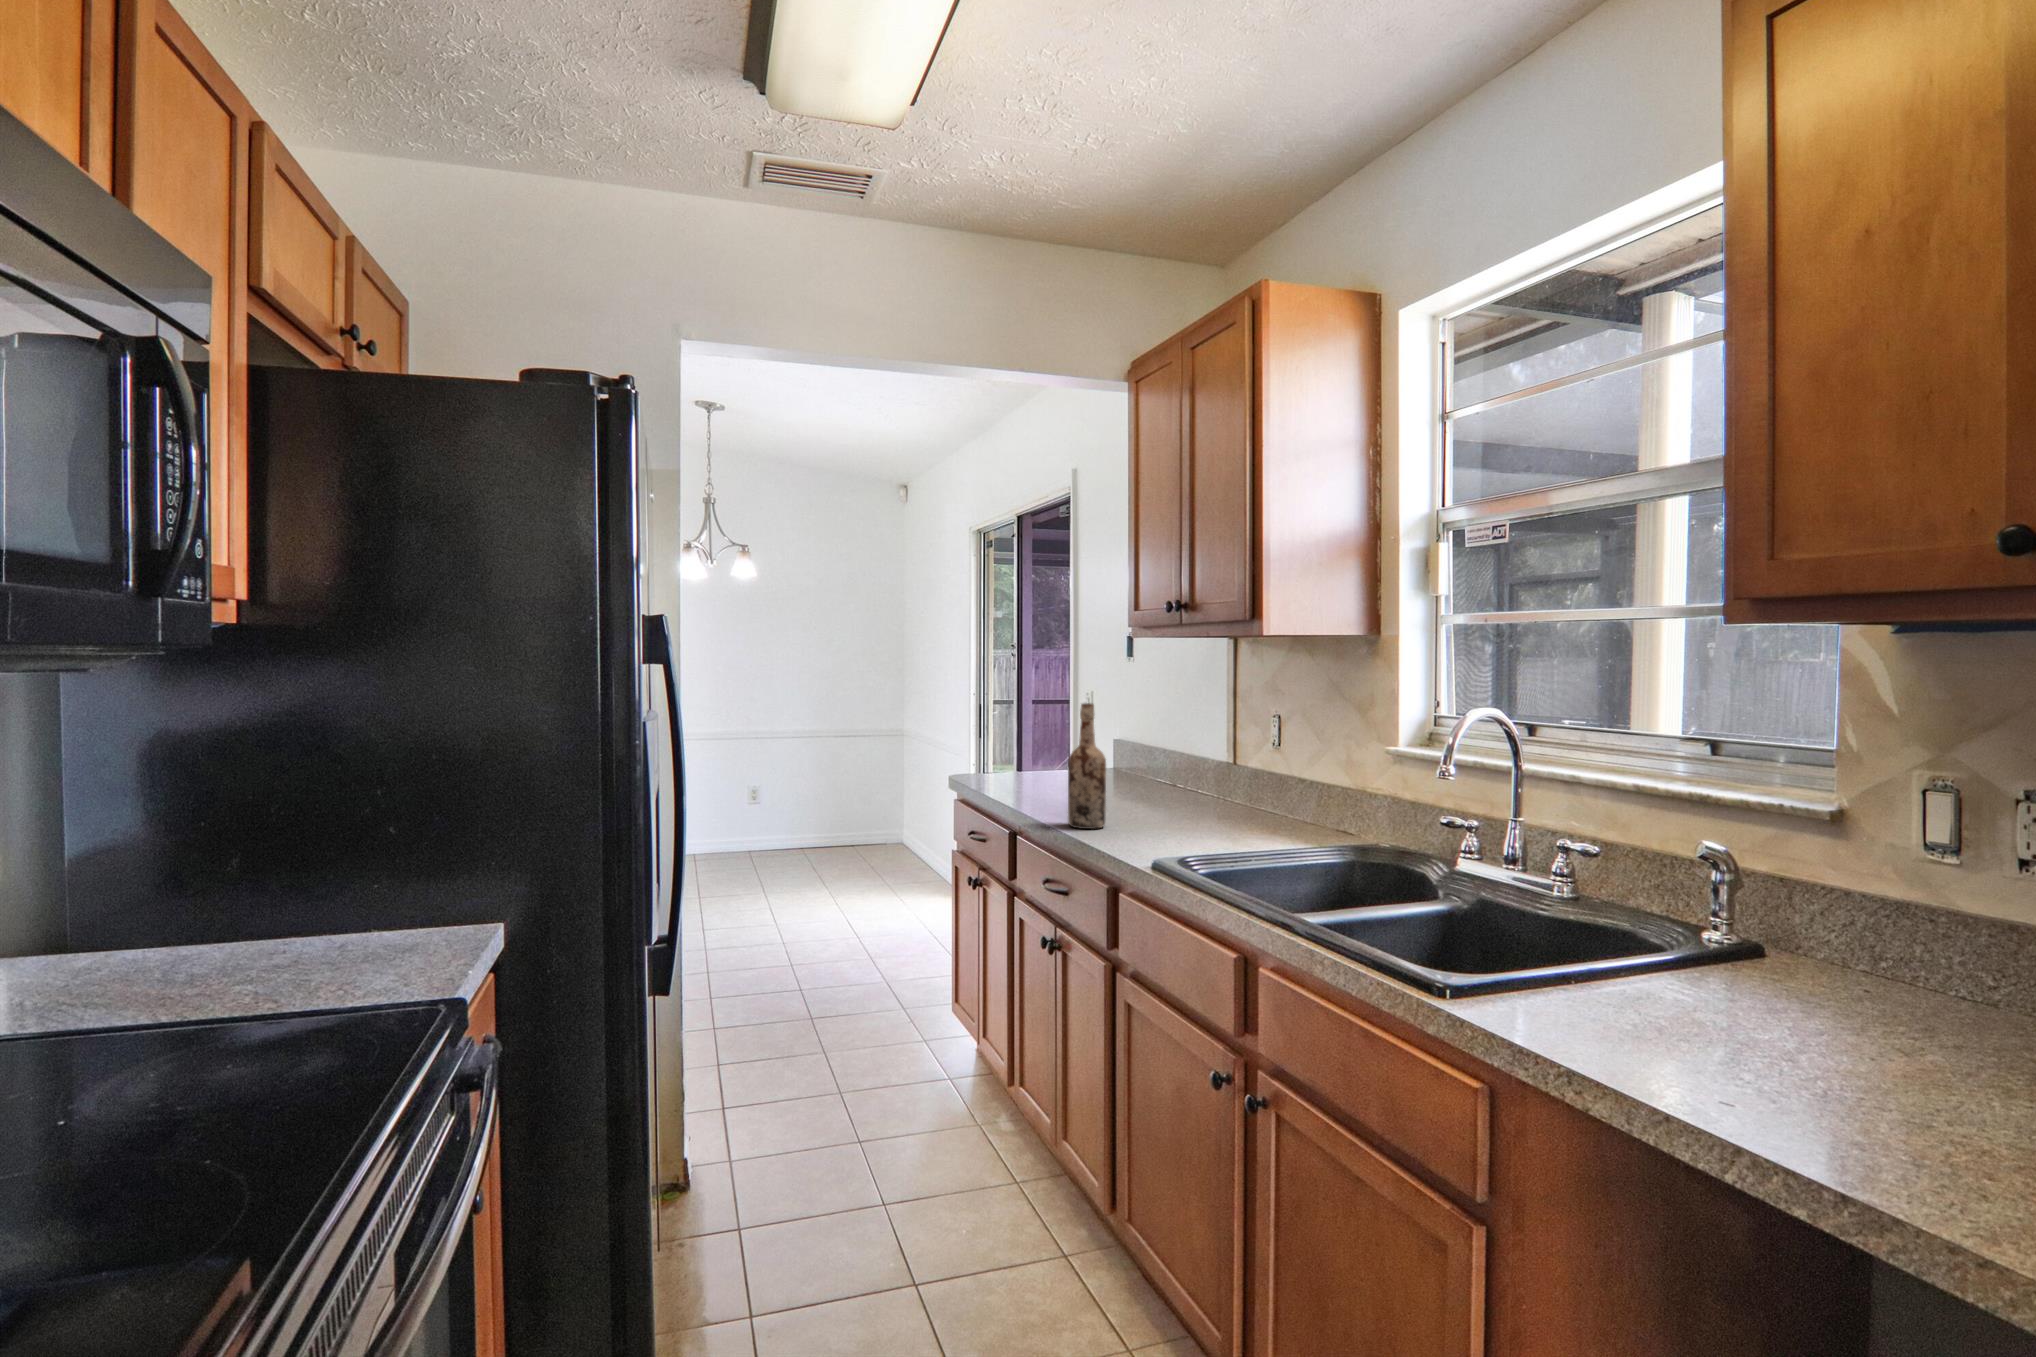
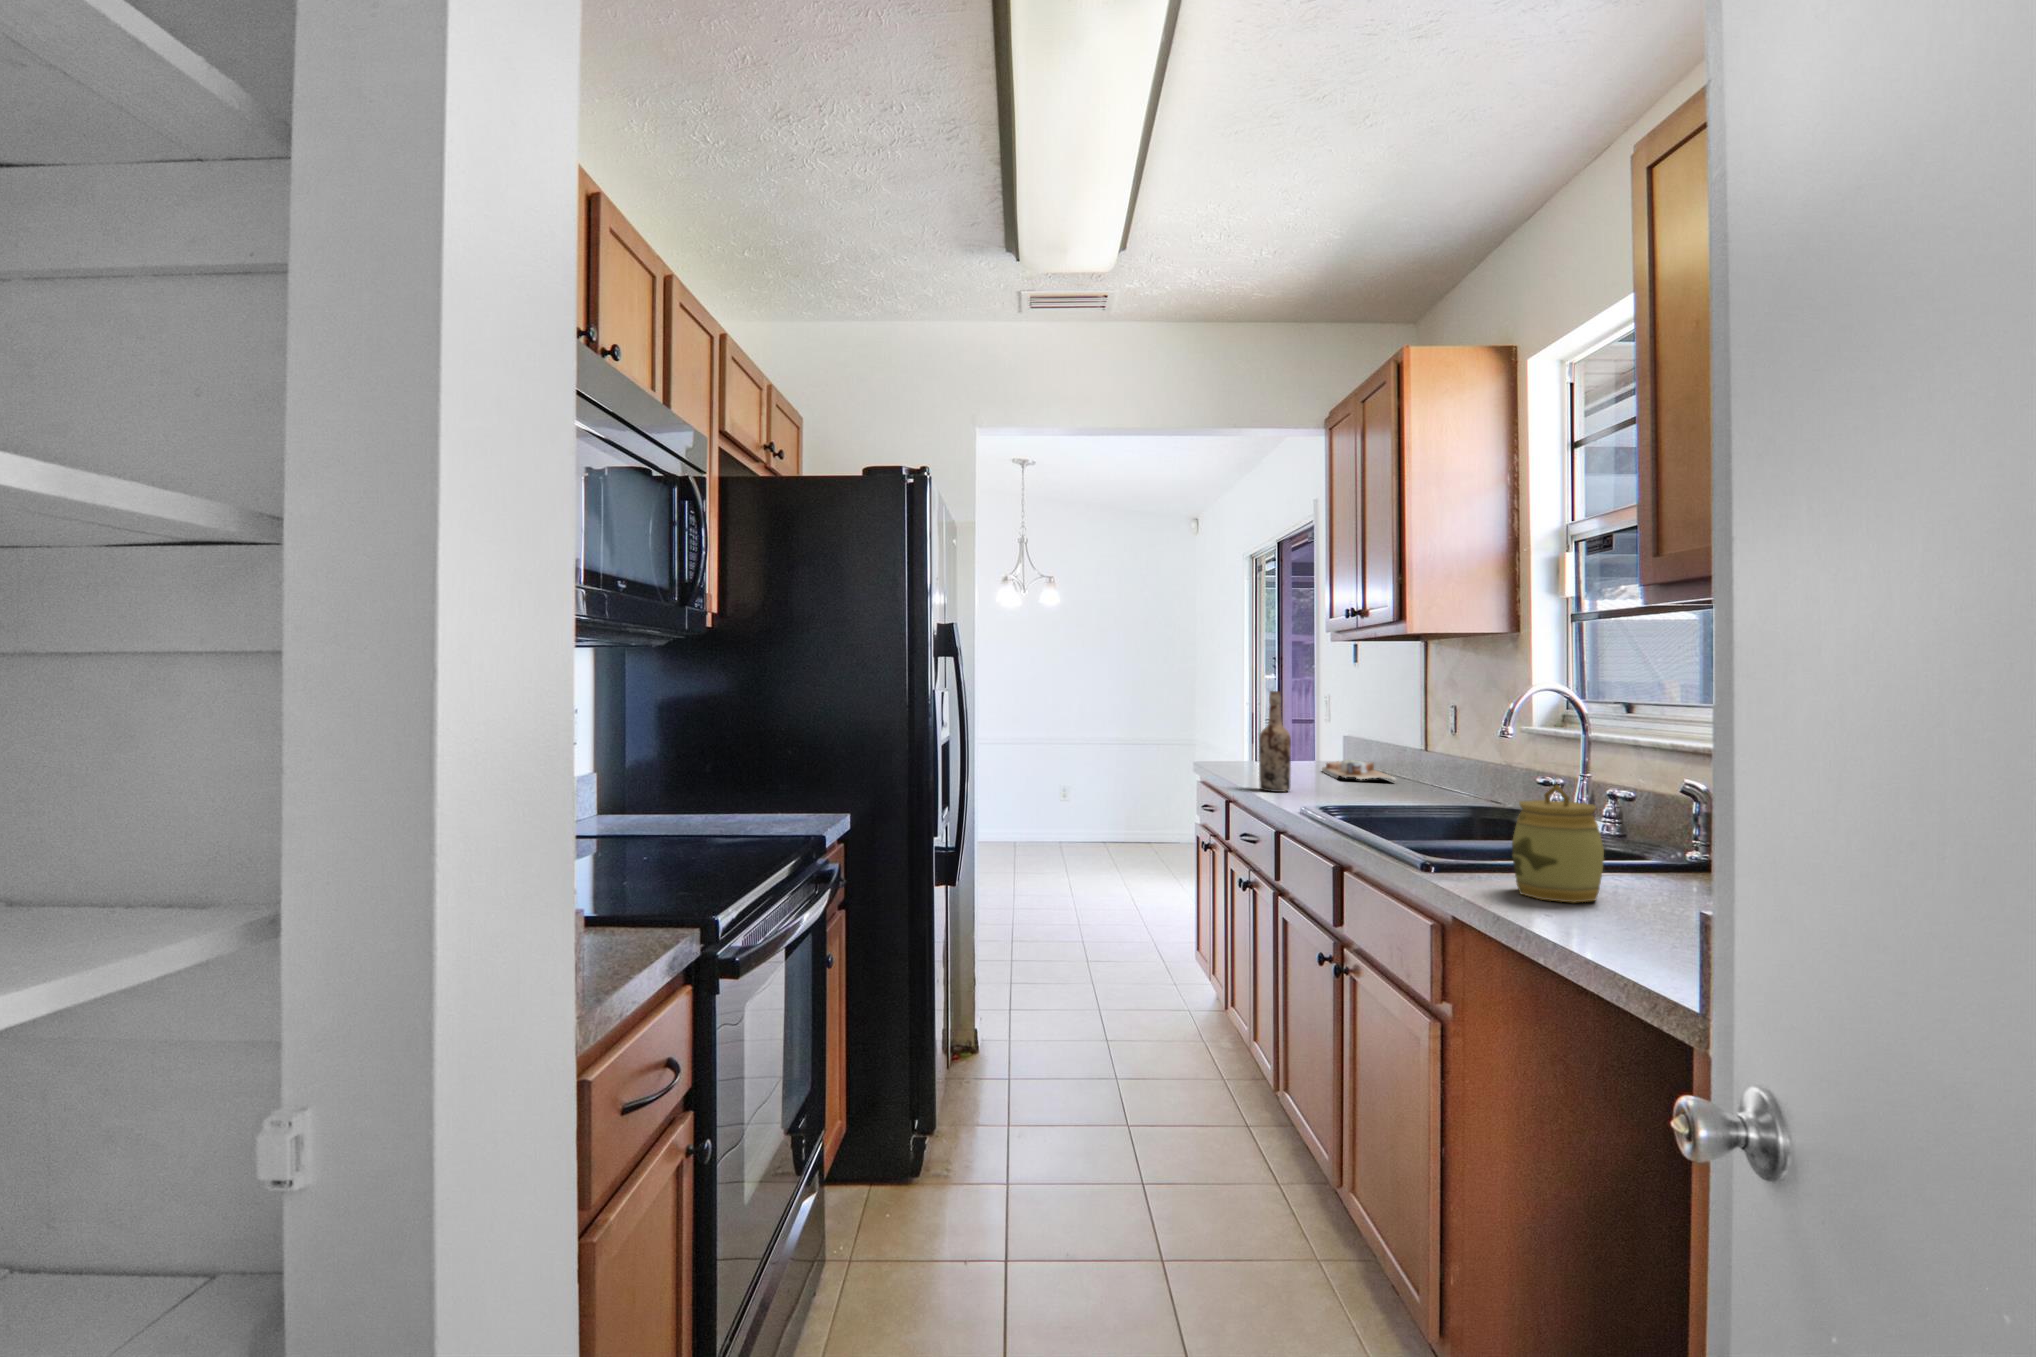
cutting board: none [1101,772,1198,800] -> present [1322,760,1396,782]
jar: none [1579,885,1724,1061] -> present [1512,785,1604,903]

